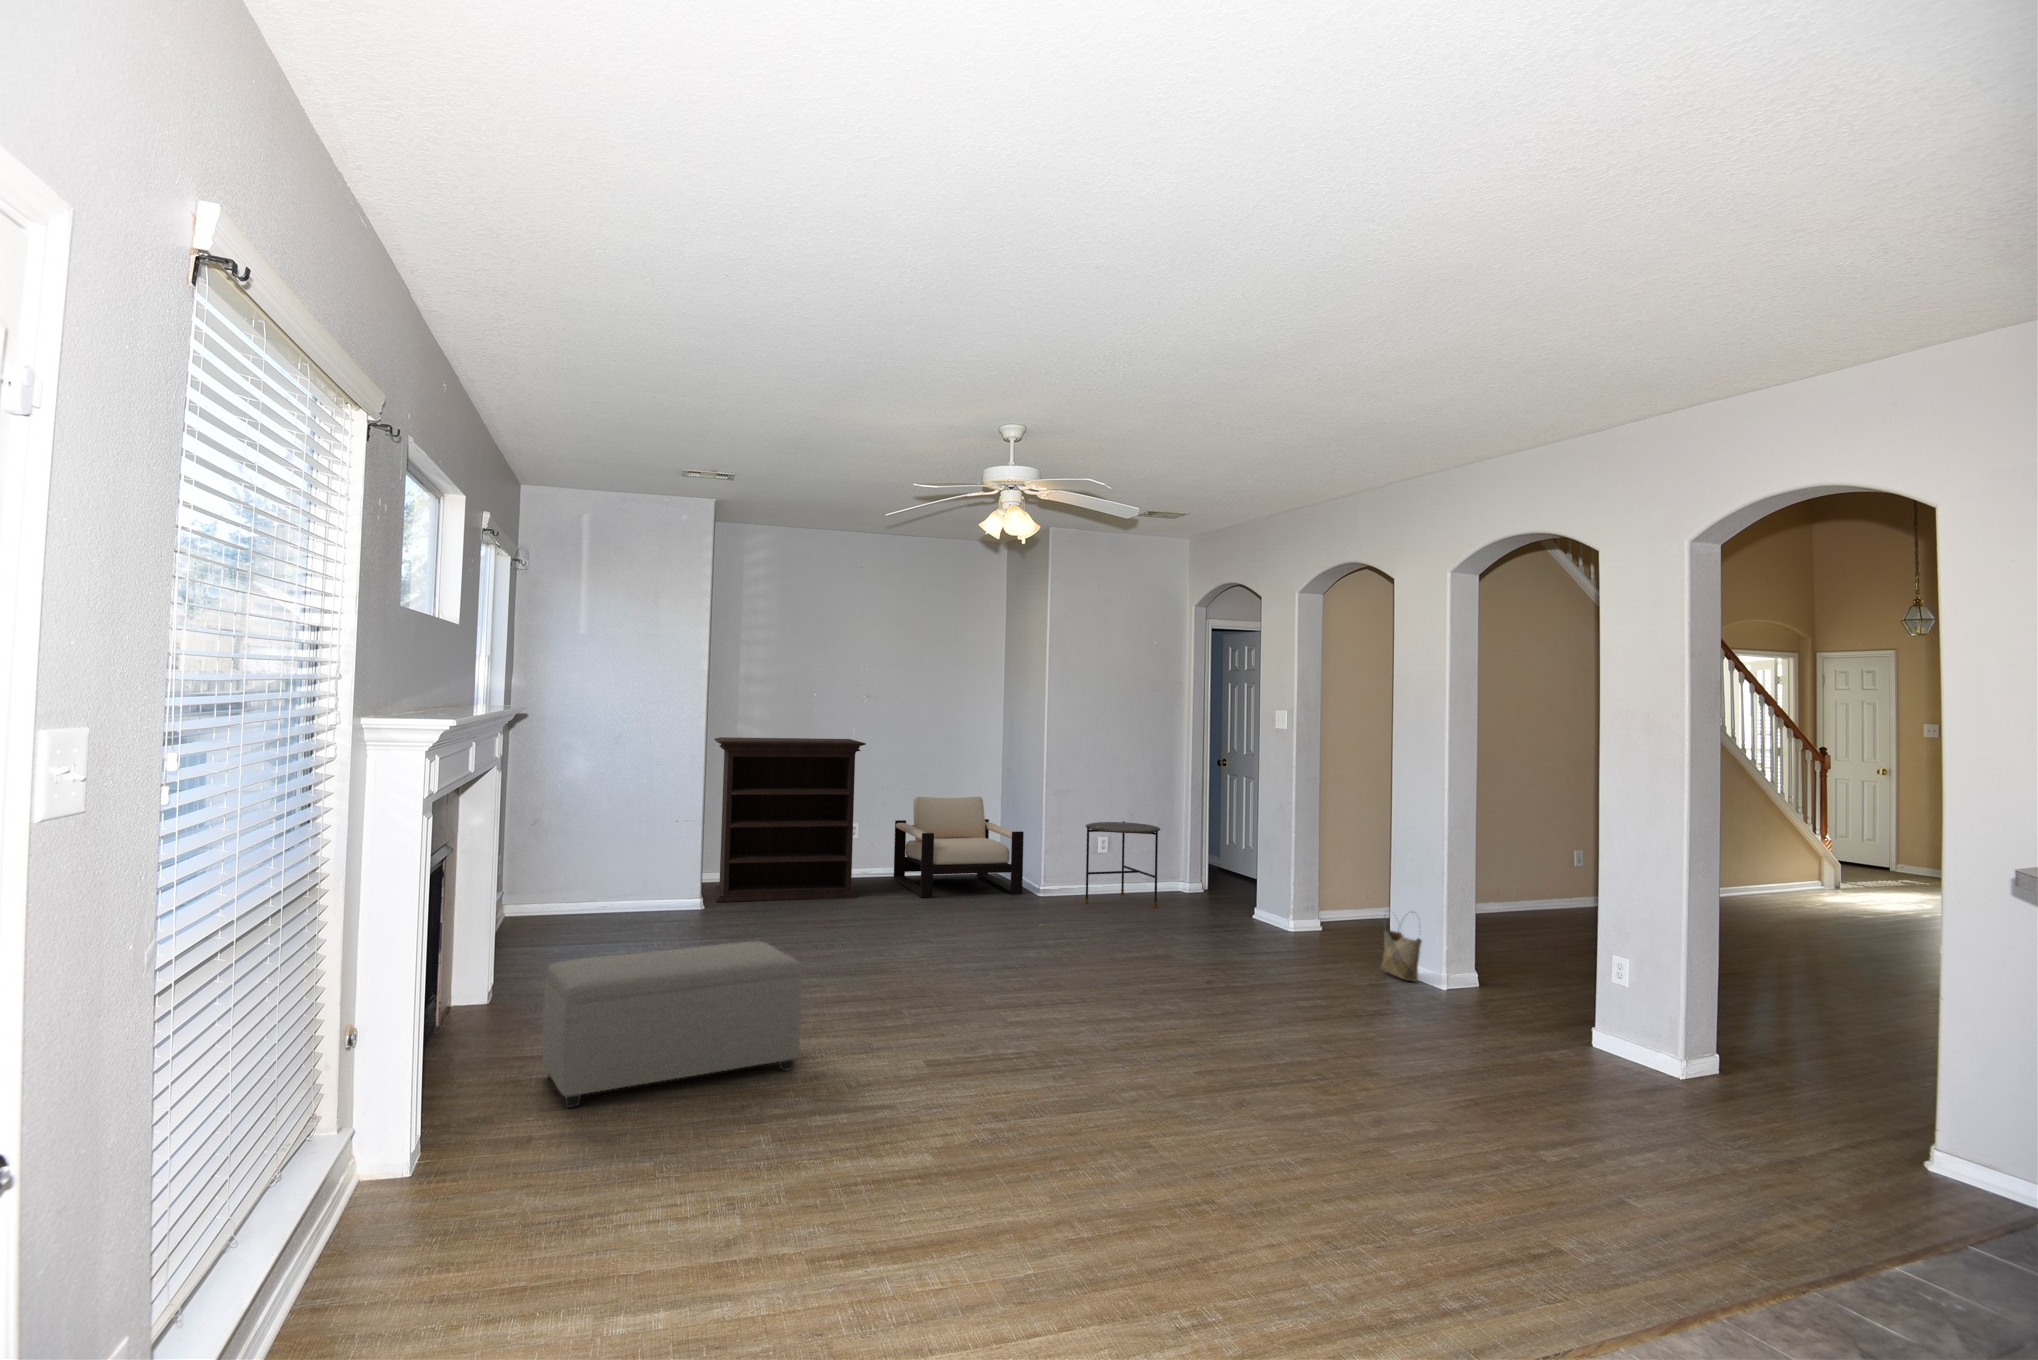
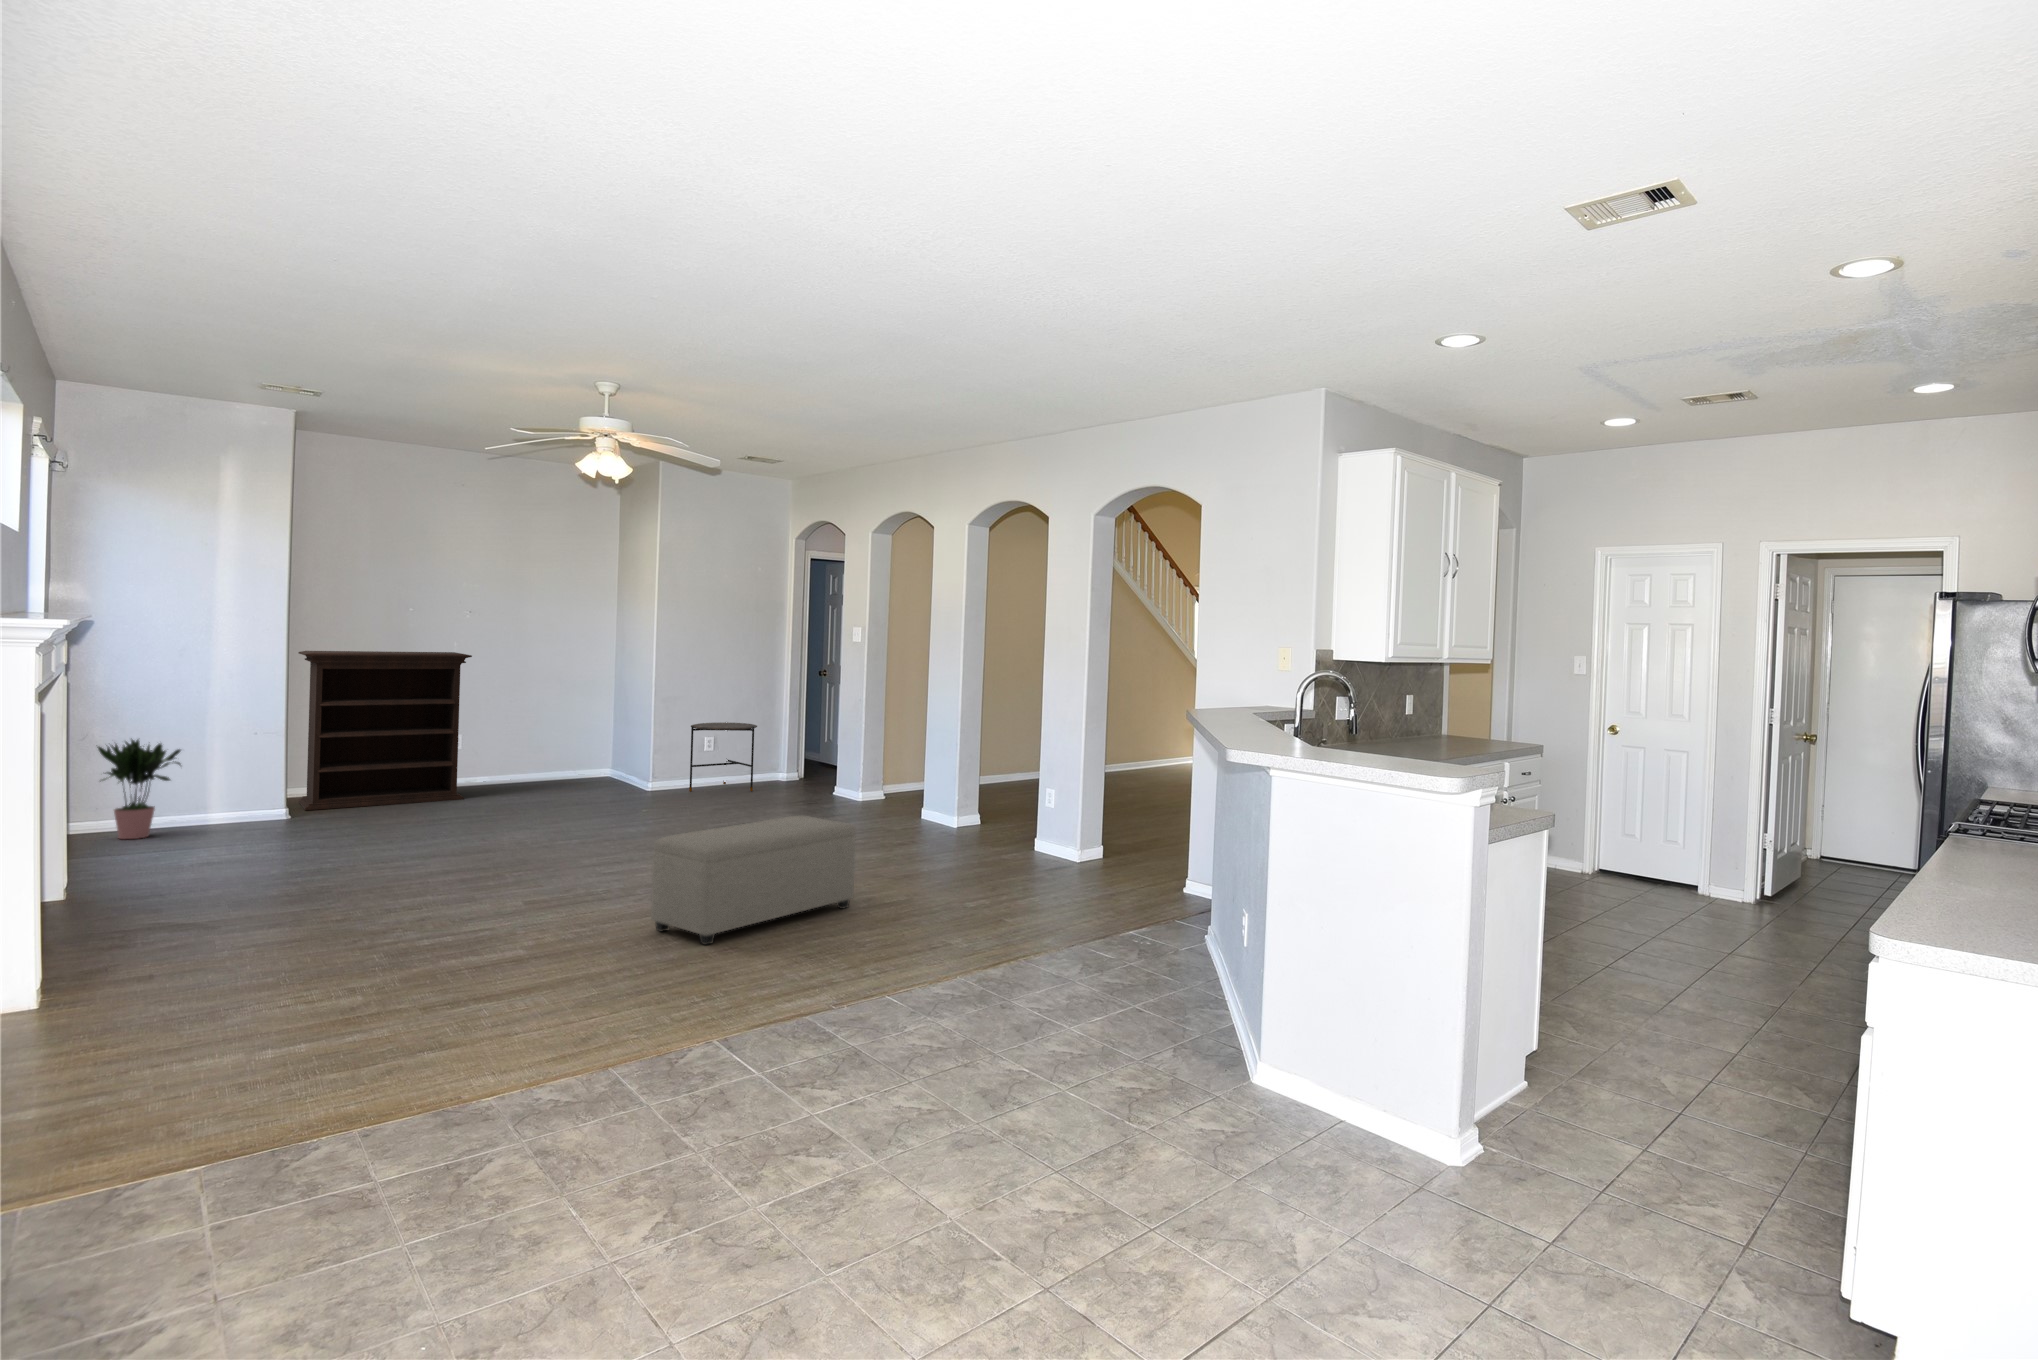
armchair: present [894,797,1024,898] -> none [502,705,633,796]
potted plant: none [542,824,618,927] -> present [97,740,181,839]
woven basket: present [1380,914,1422,981] -> none [914,773,942,824]
ottoman: present [542,941,802,1108] -> present [651,816,855,945]

